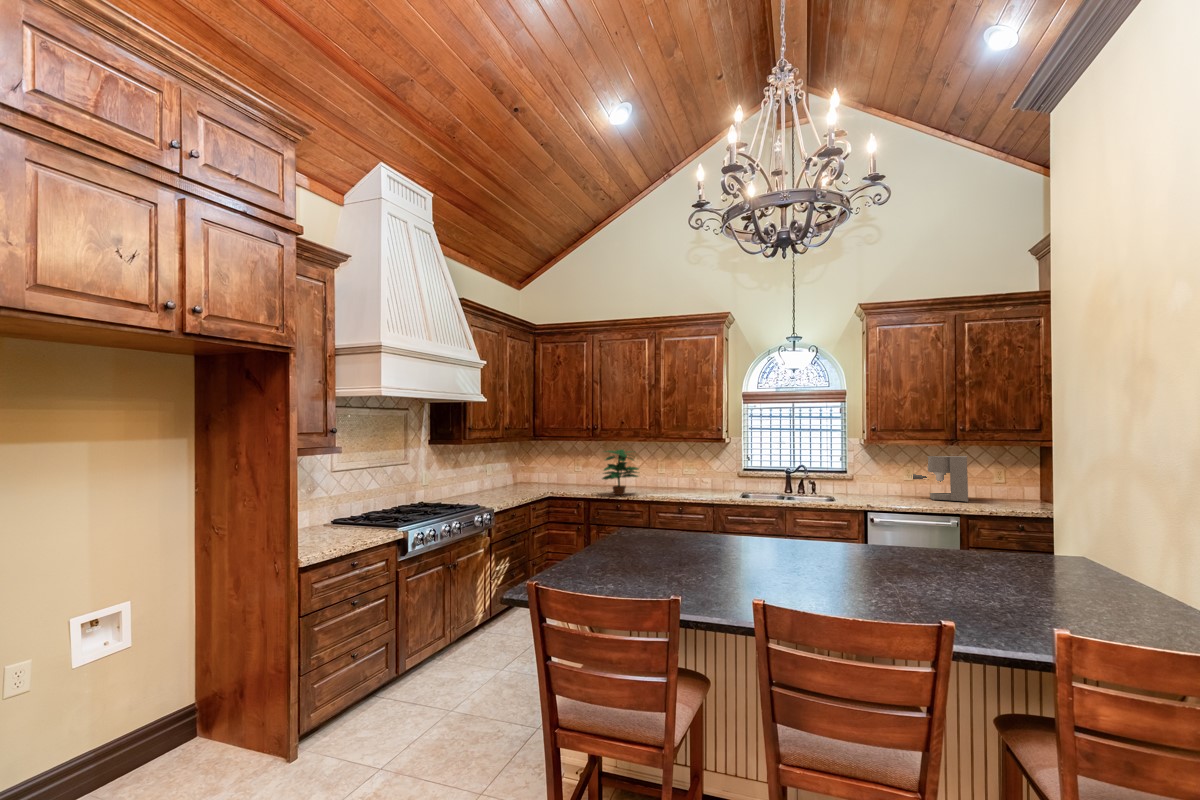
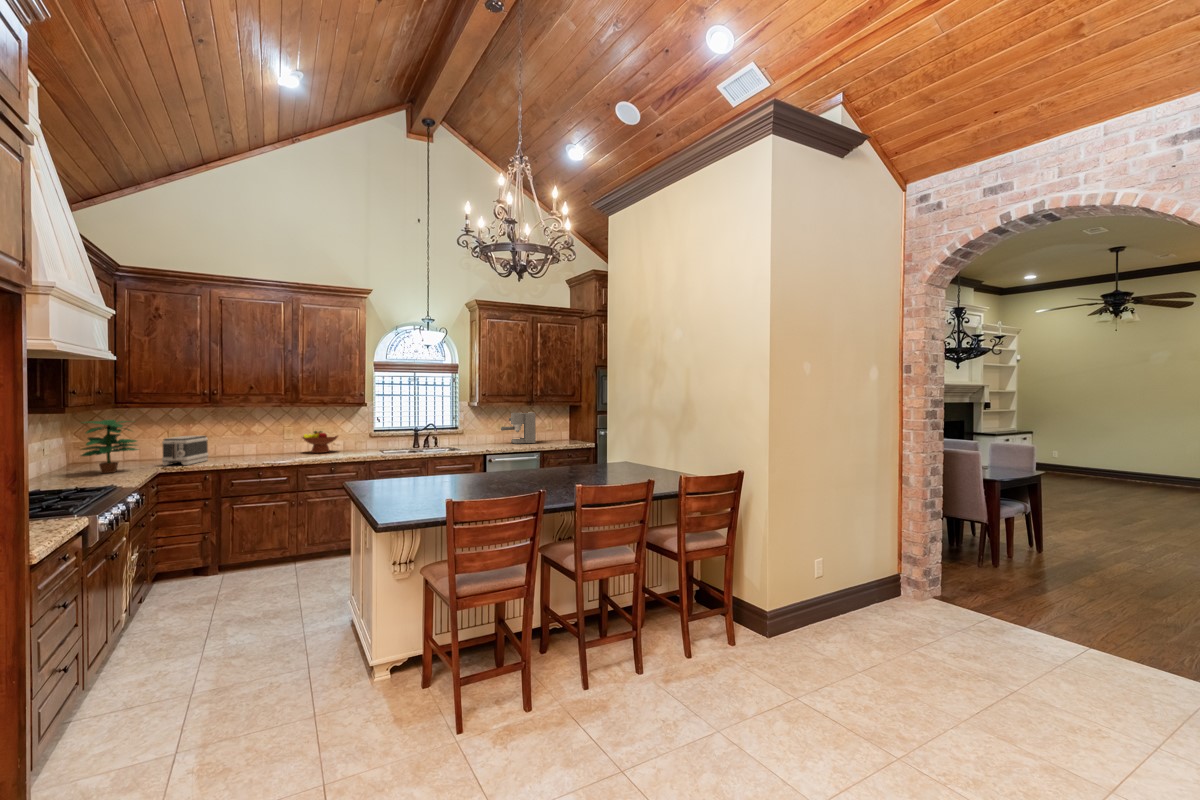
potted plant: present [603,449,639,495] -> present [81,420,138,473]
toaster: none [555,464,593,491] -> present [162,436,208,466]
fruit bowl: none [671,466,706,489] -> present [302,431,338,453]

